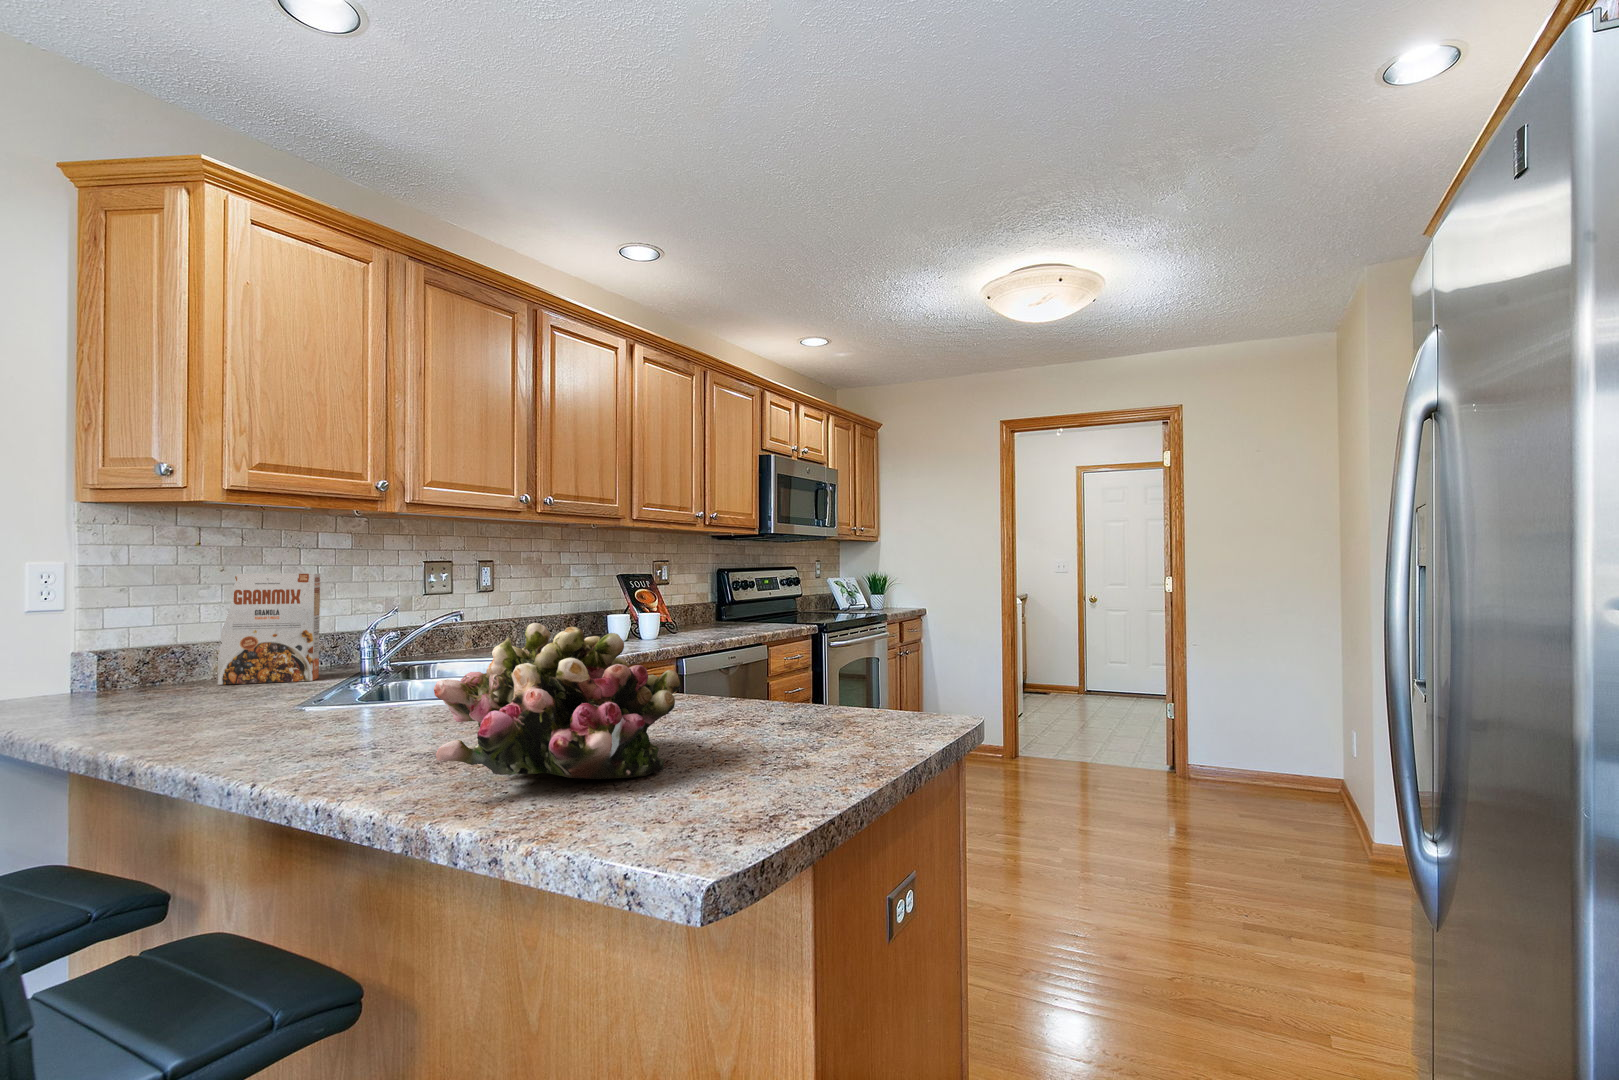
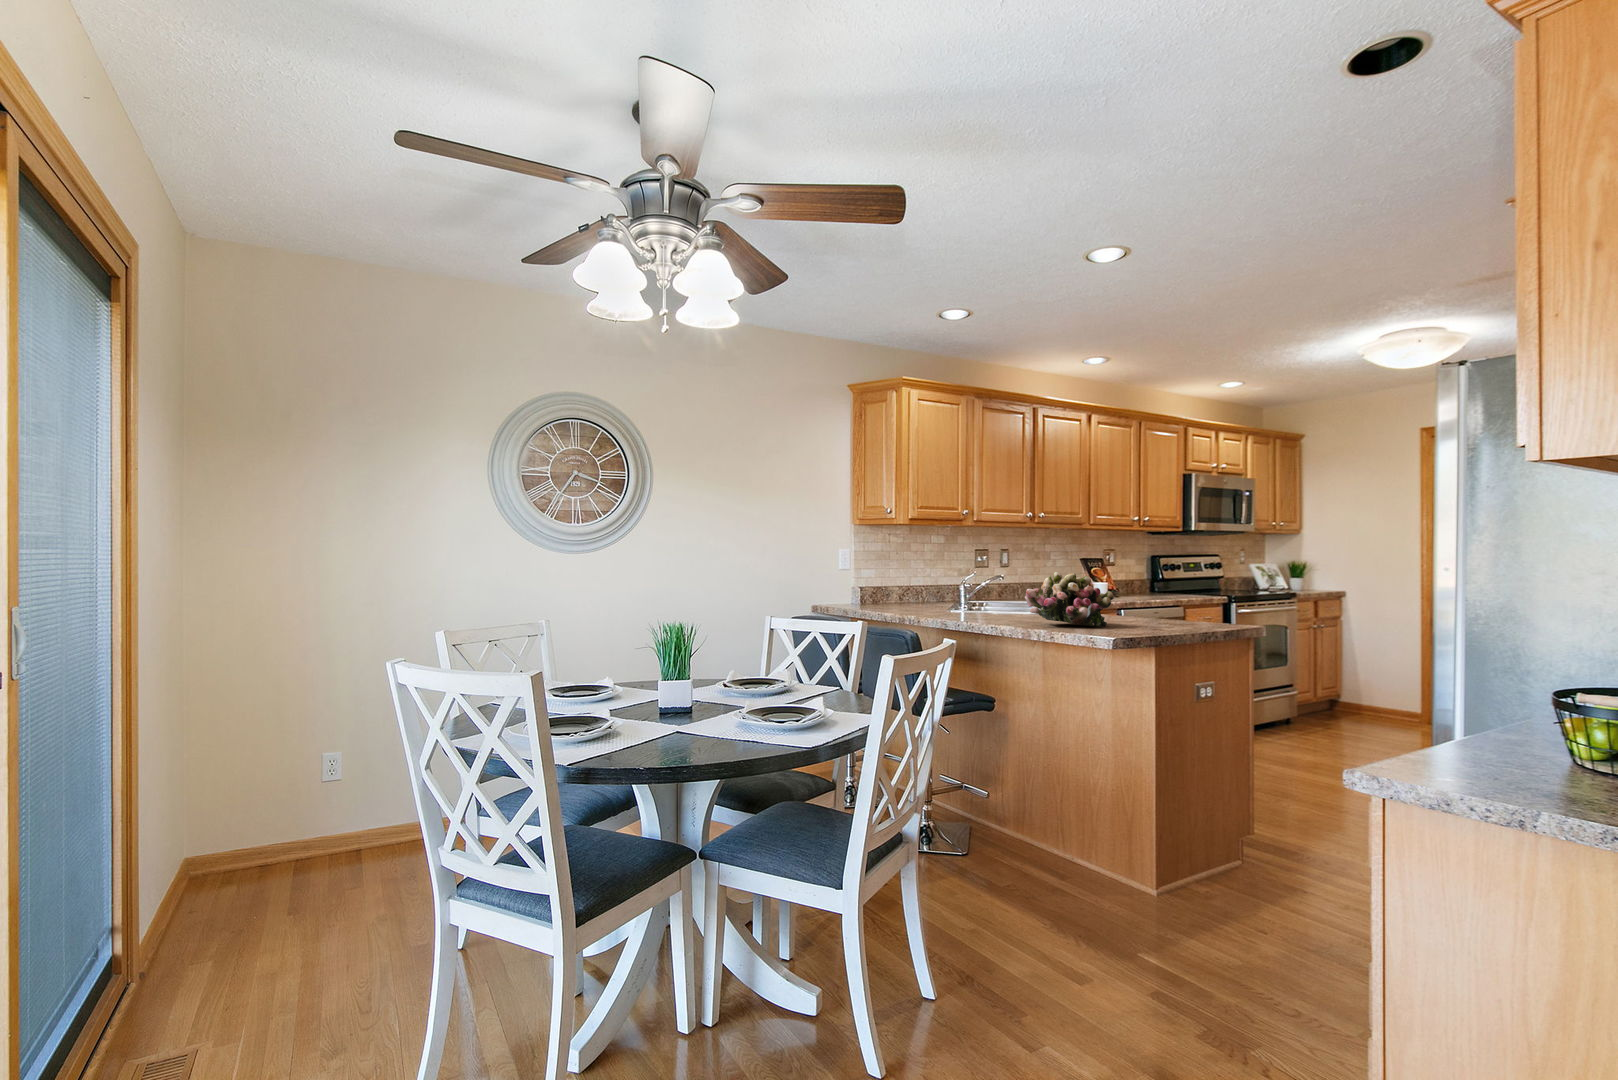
cereal box: present [218,573,320,685] -> none [894,555,934,606]

